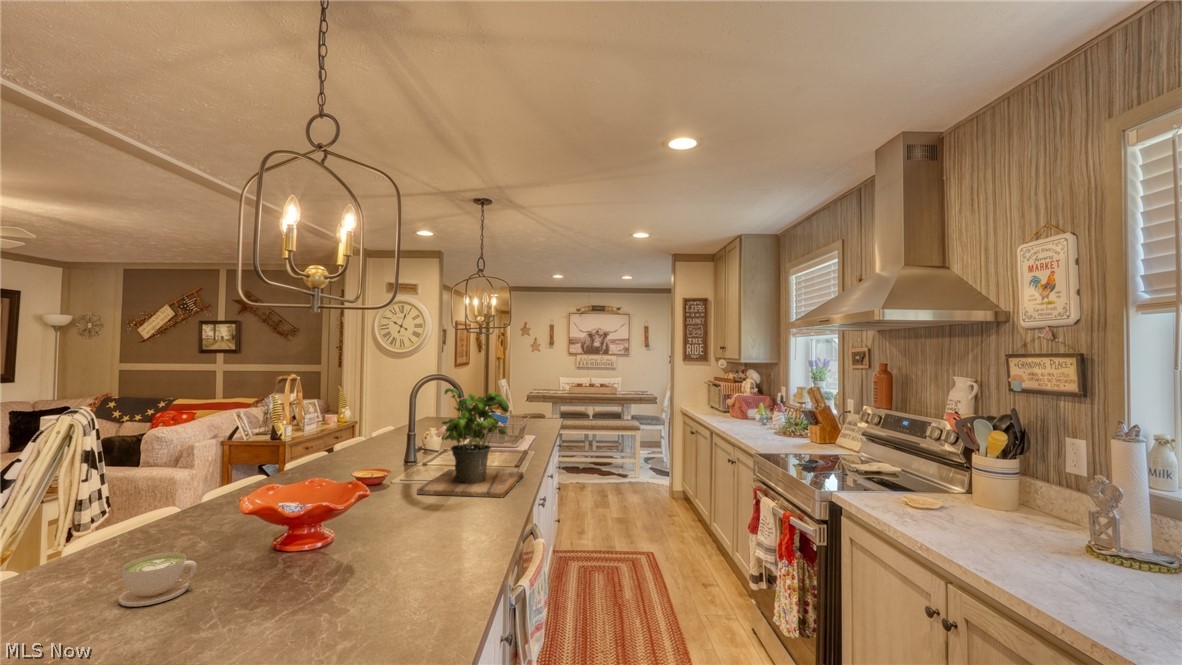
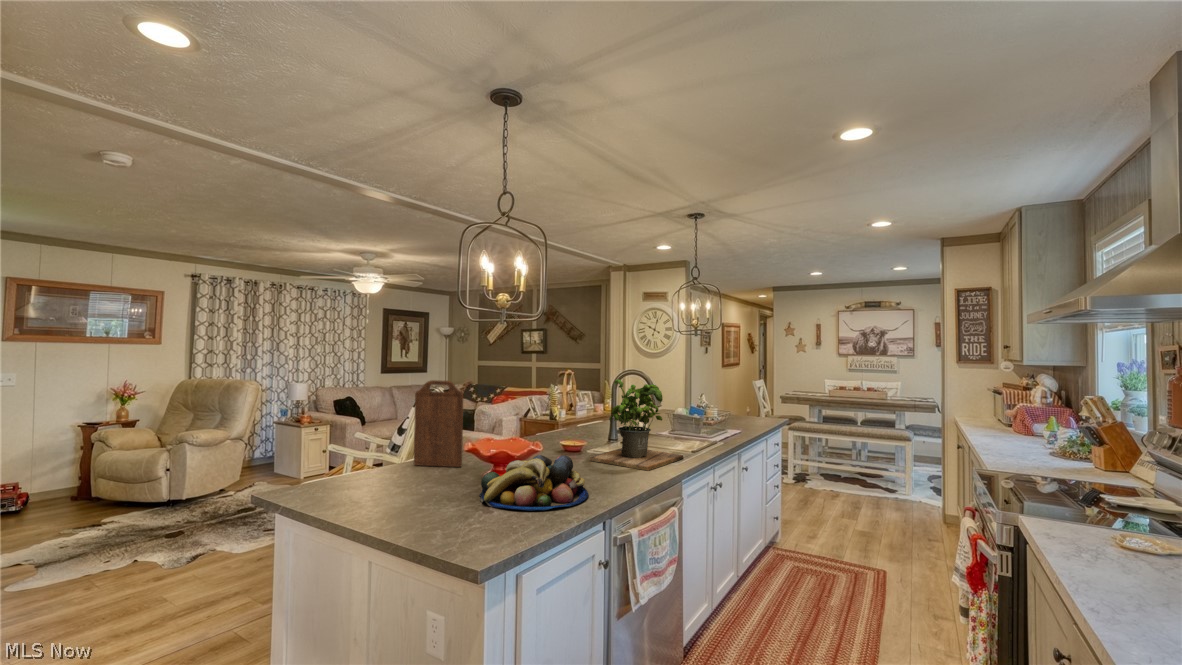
cutting board: none [127,401,231,546] -> present [414,380,463,467]
fruit bowl: none [306,496,477,595] -> present [480,455,589,510]
coffee cup: present [119,552,197,607] -> none [391,467,426,493]

